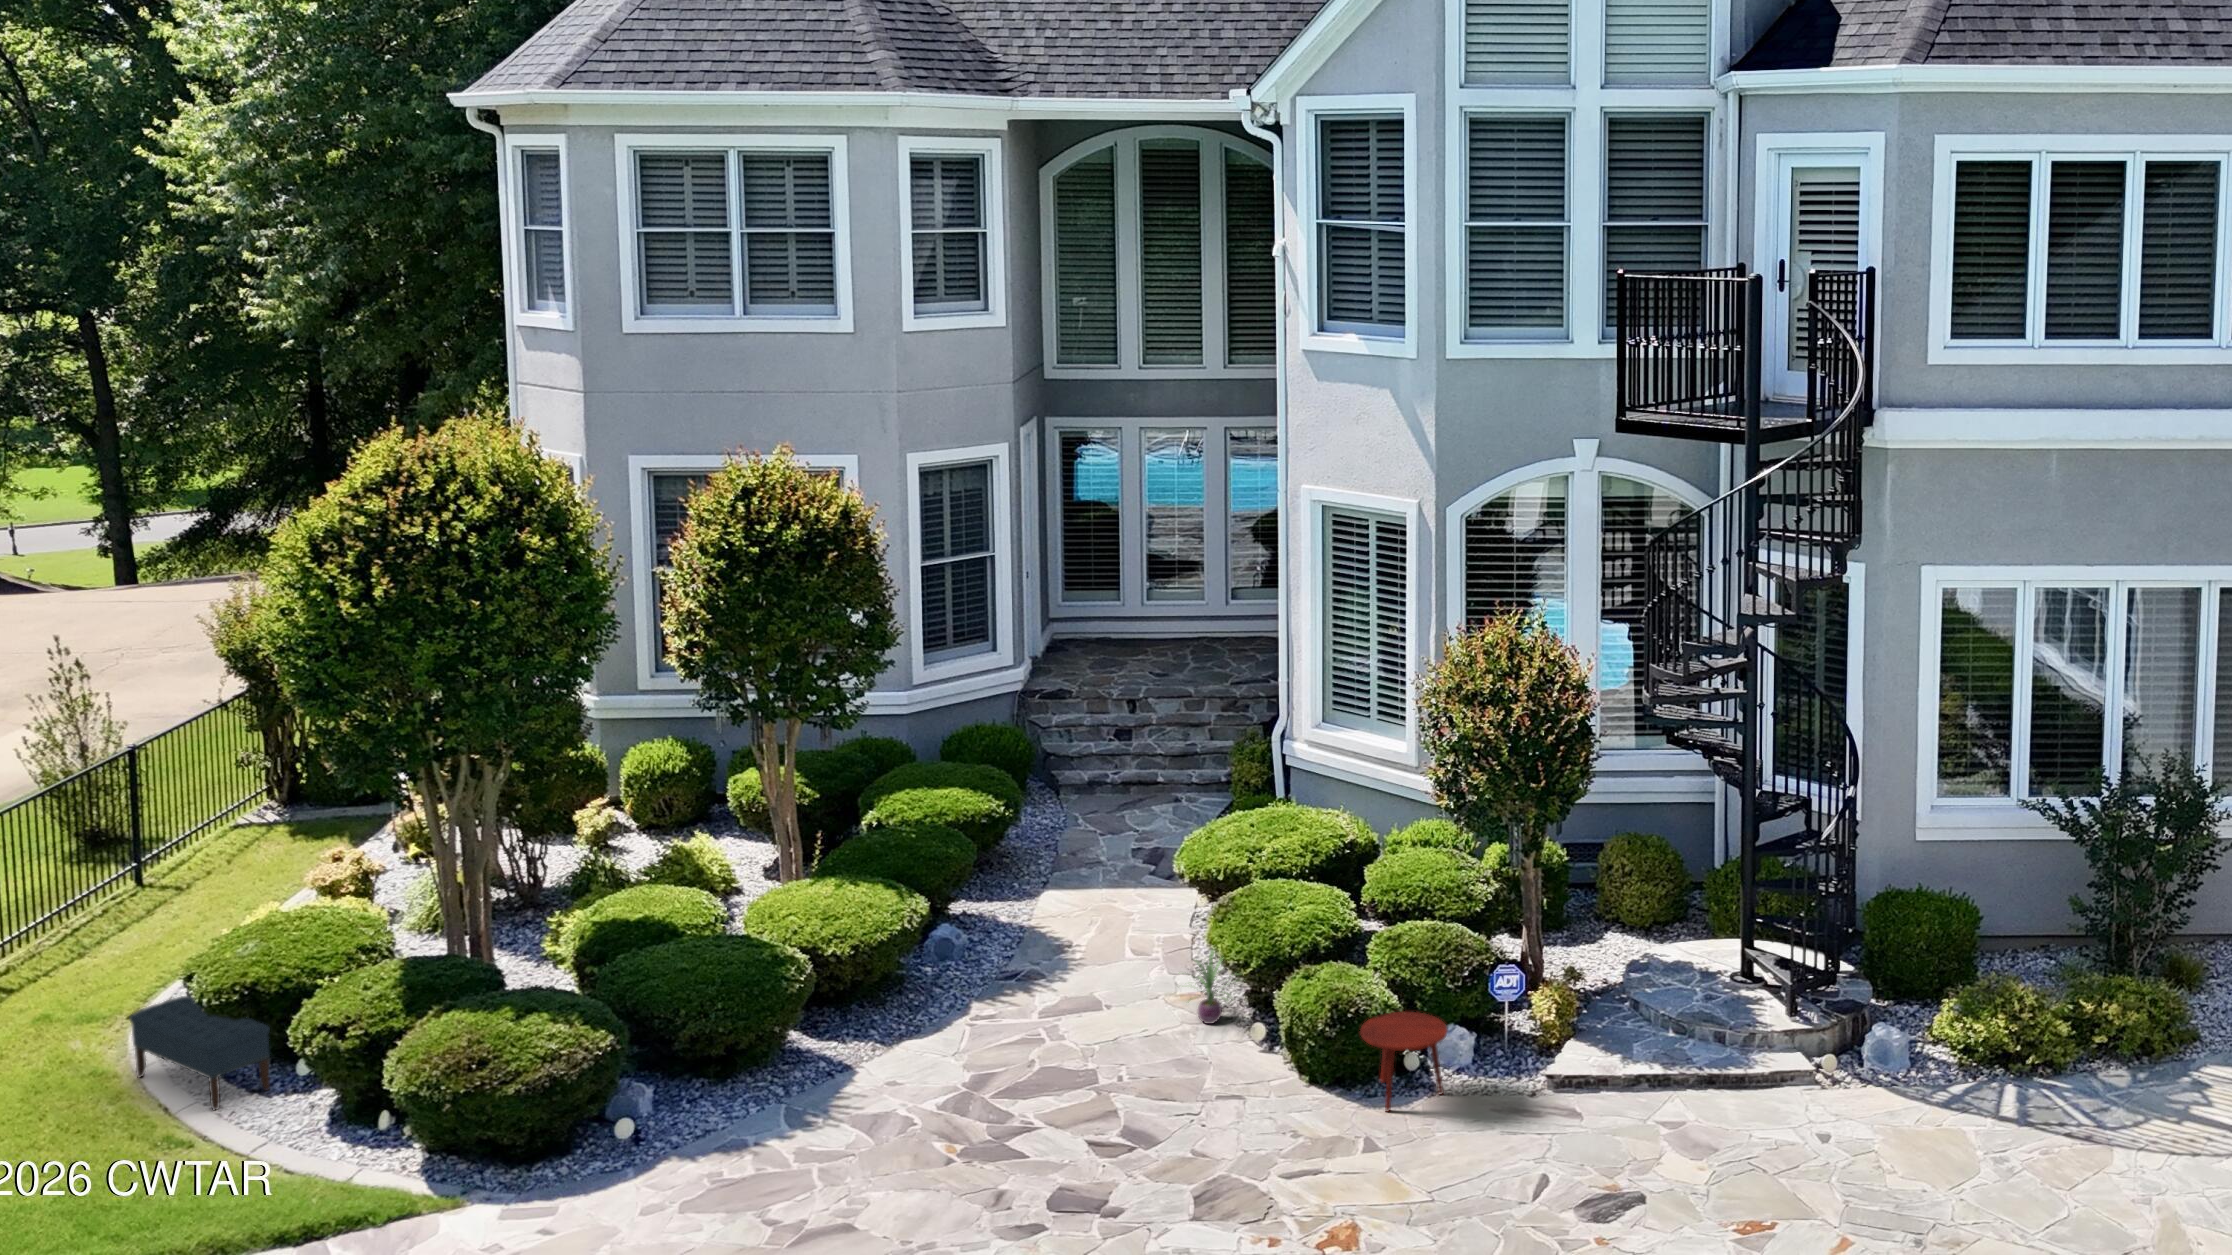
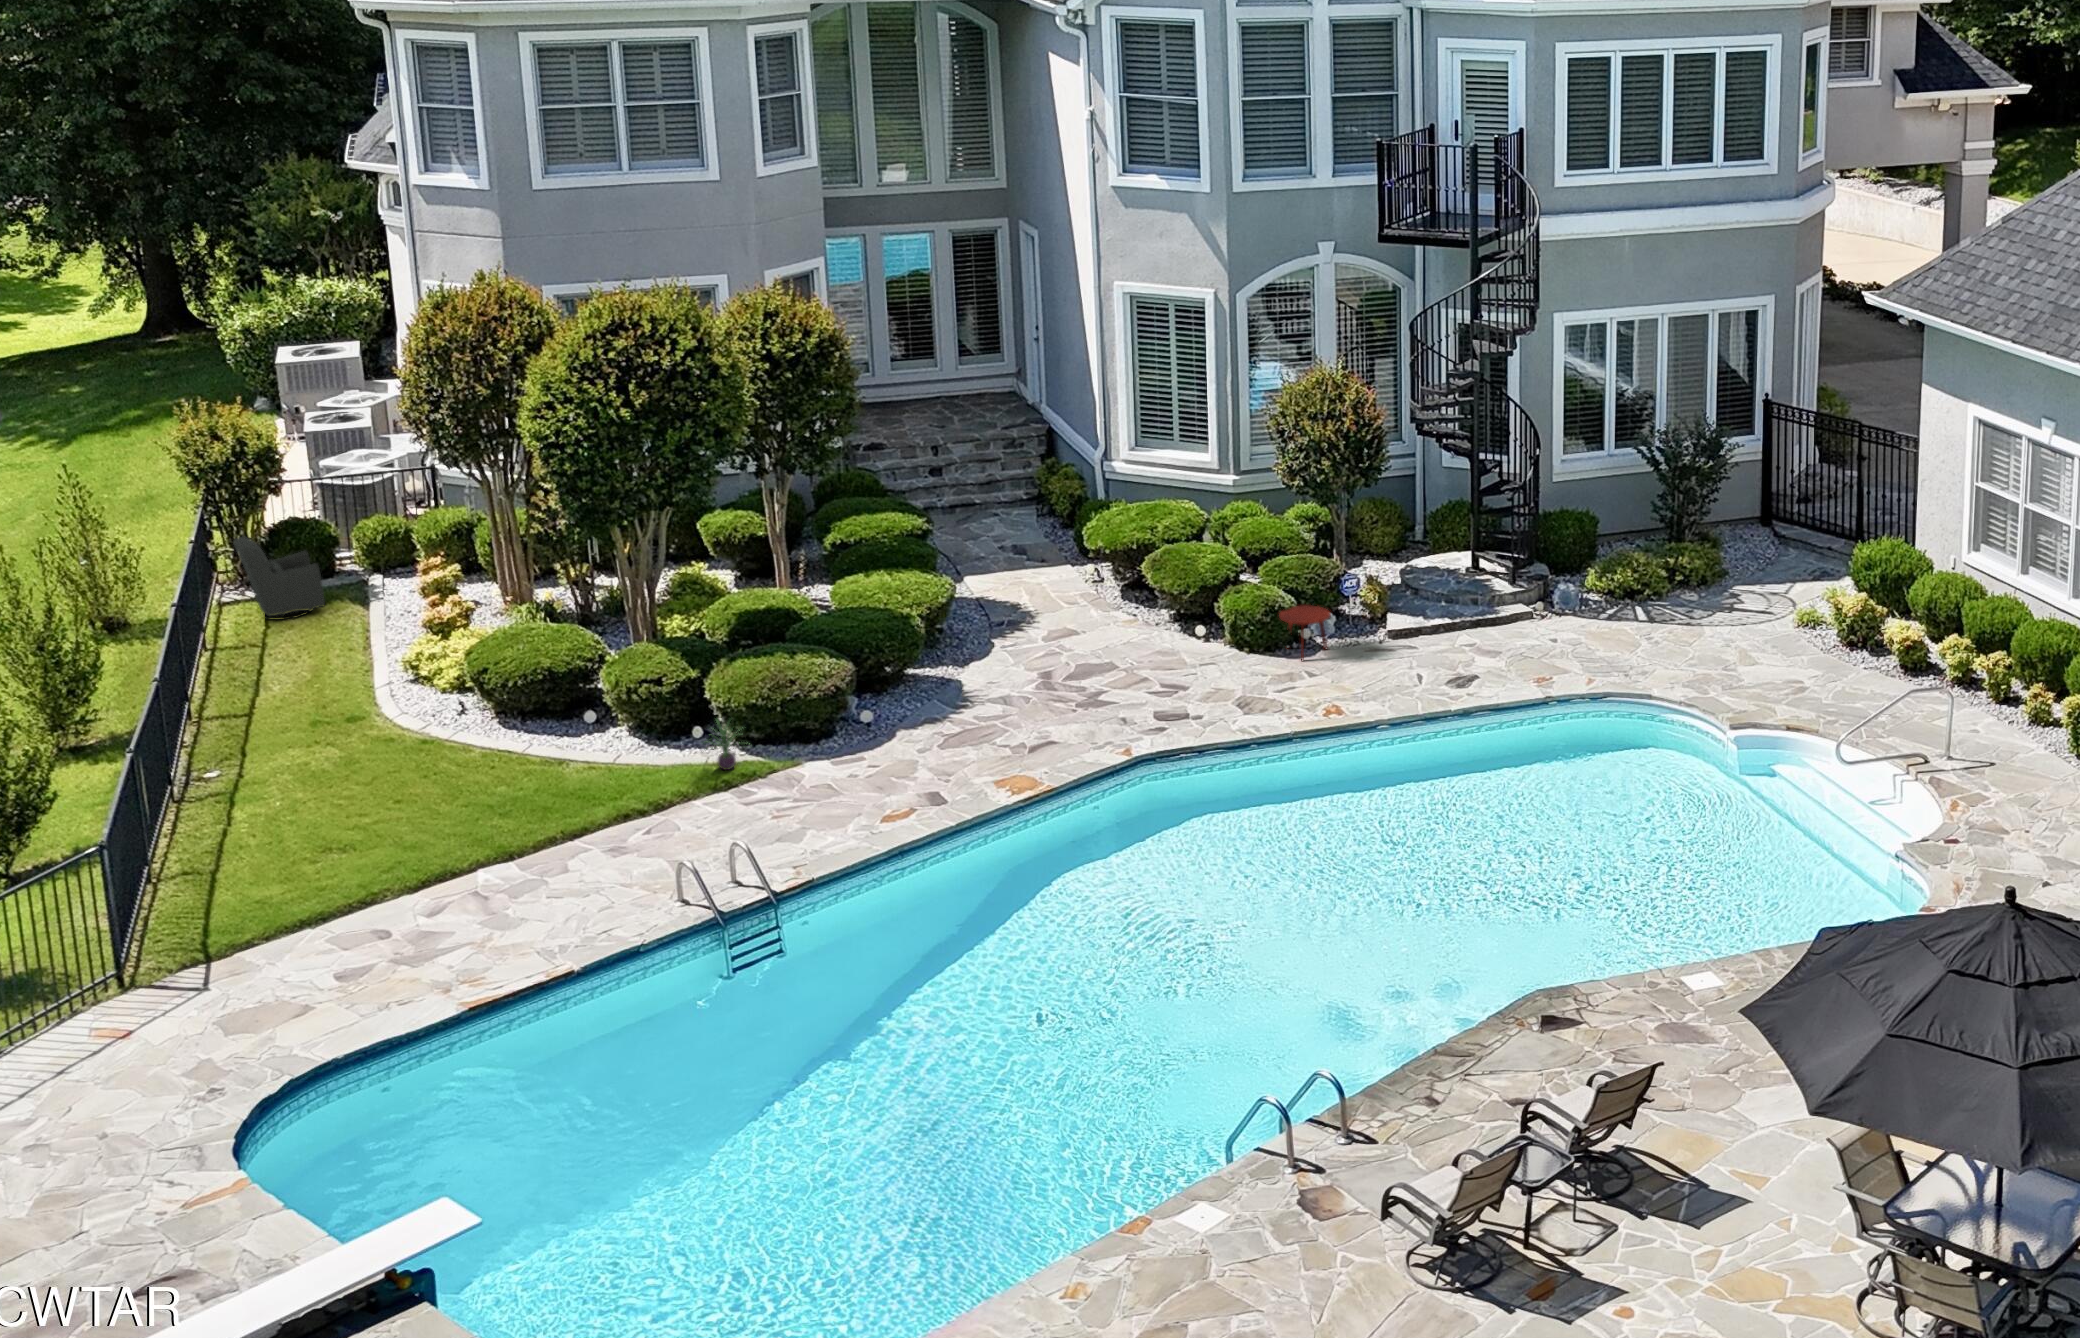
chair: none [158,735,280,848] -> present [233,536,325,620]
decorative plant: present [1195,950,1237,1024] -> present [716,720,740,770]
bench: present [129,996,270,1110] -> none [476,689,588,751]

